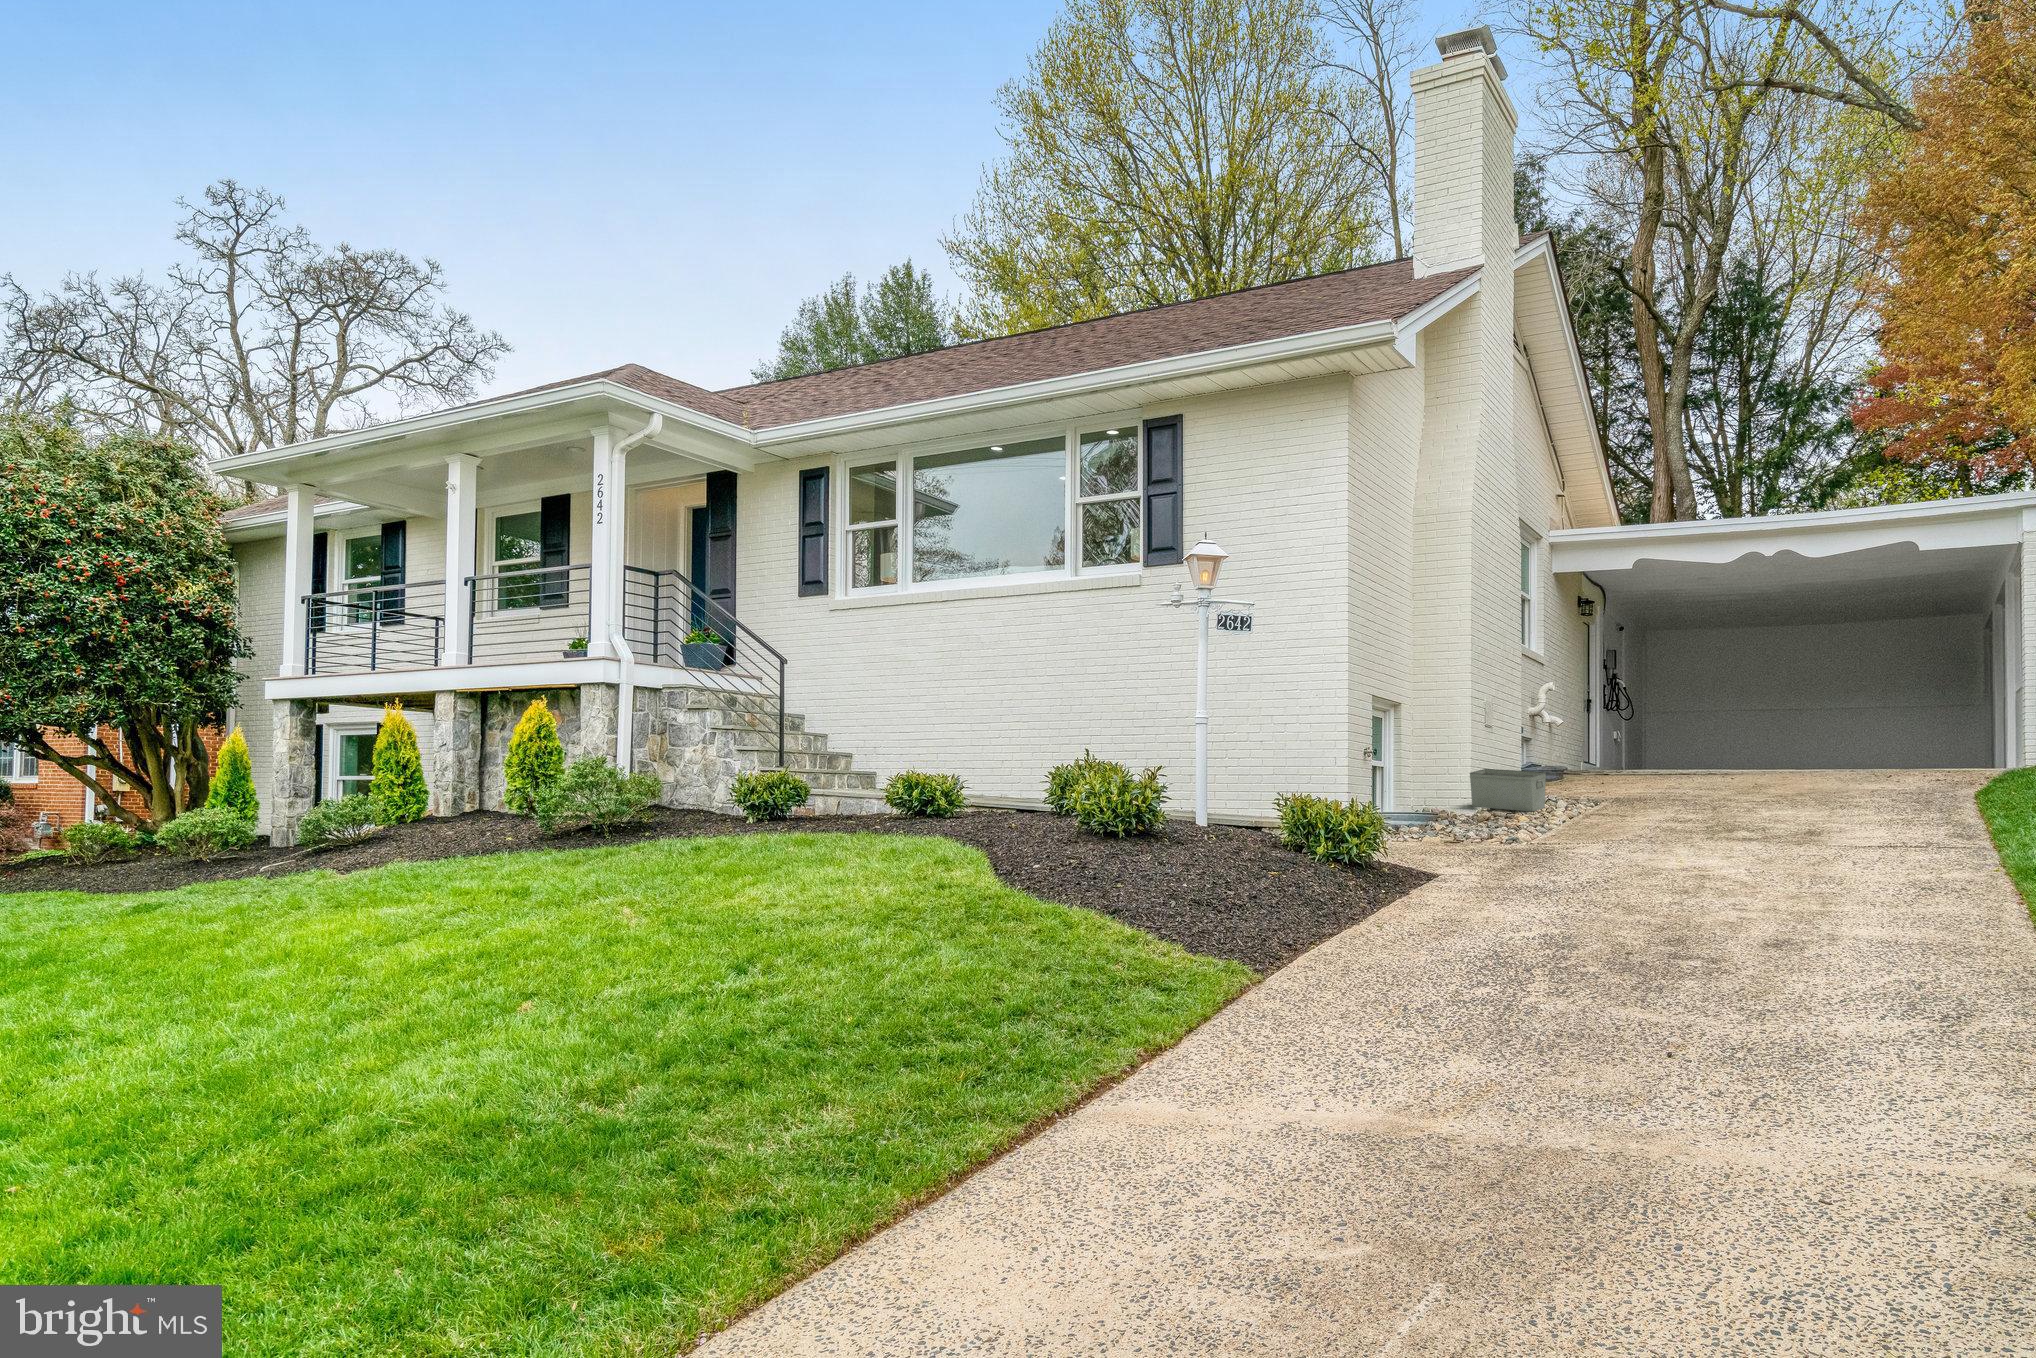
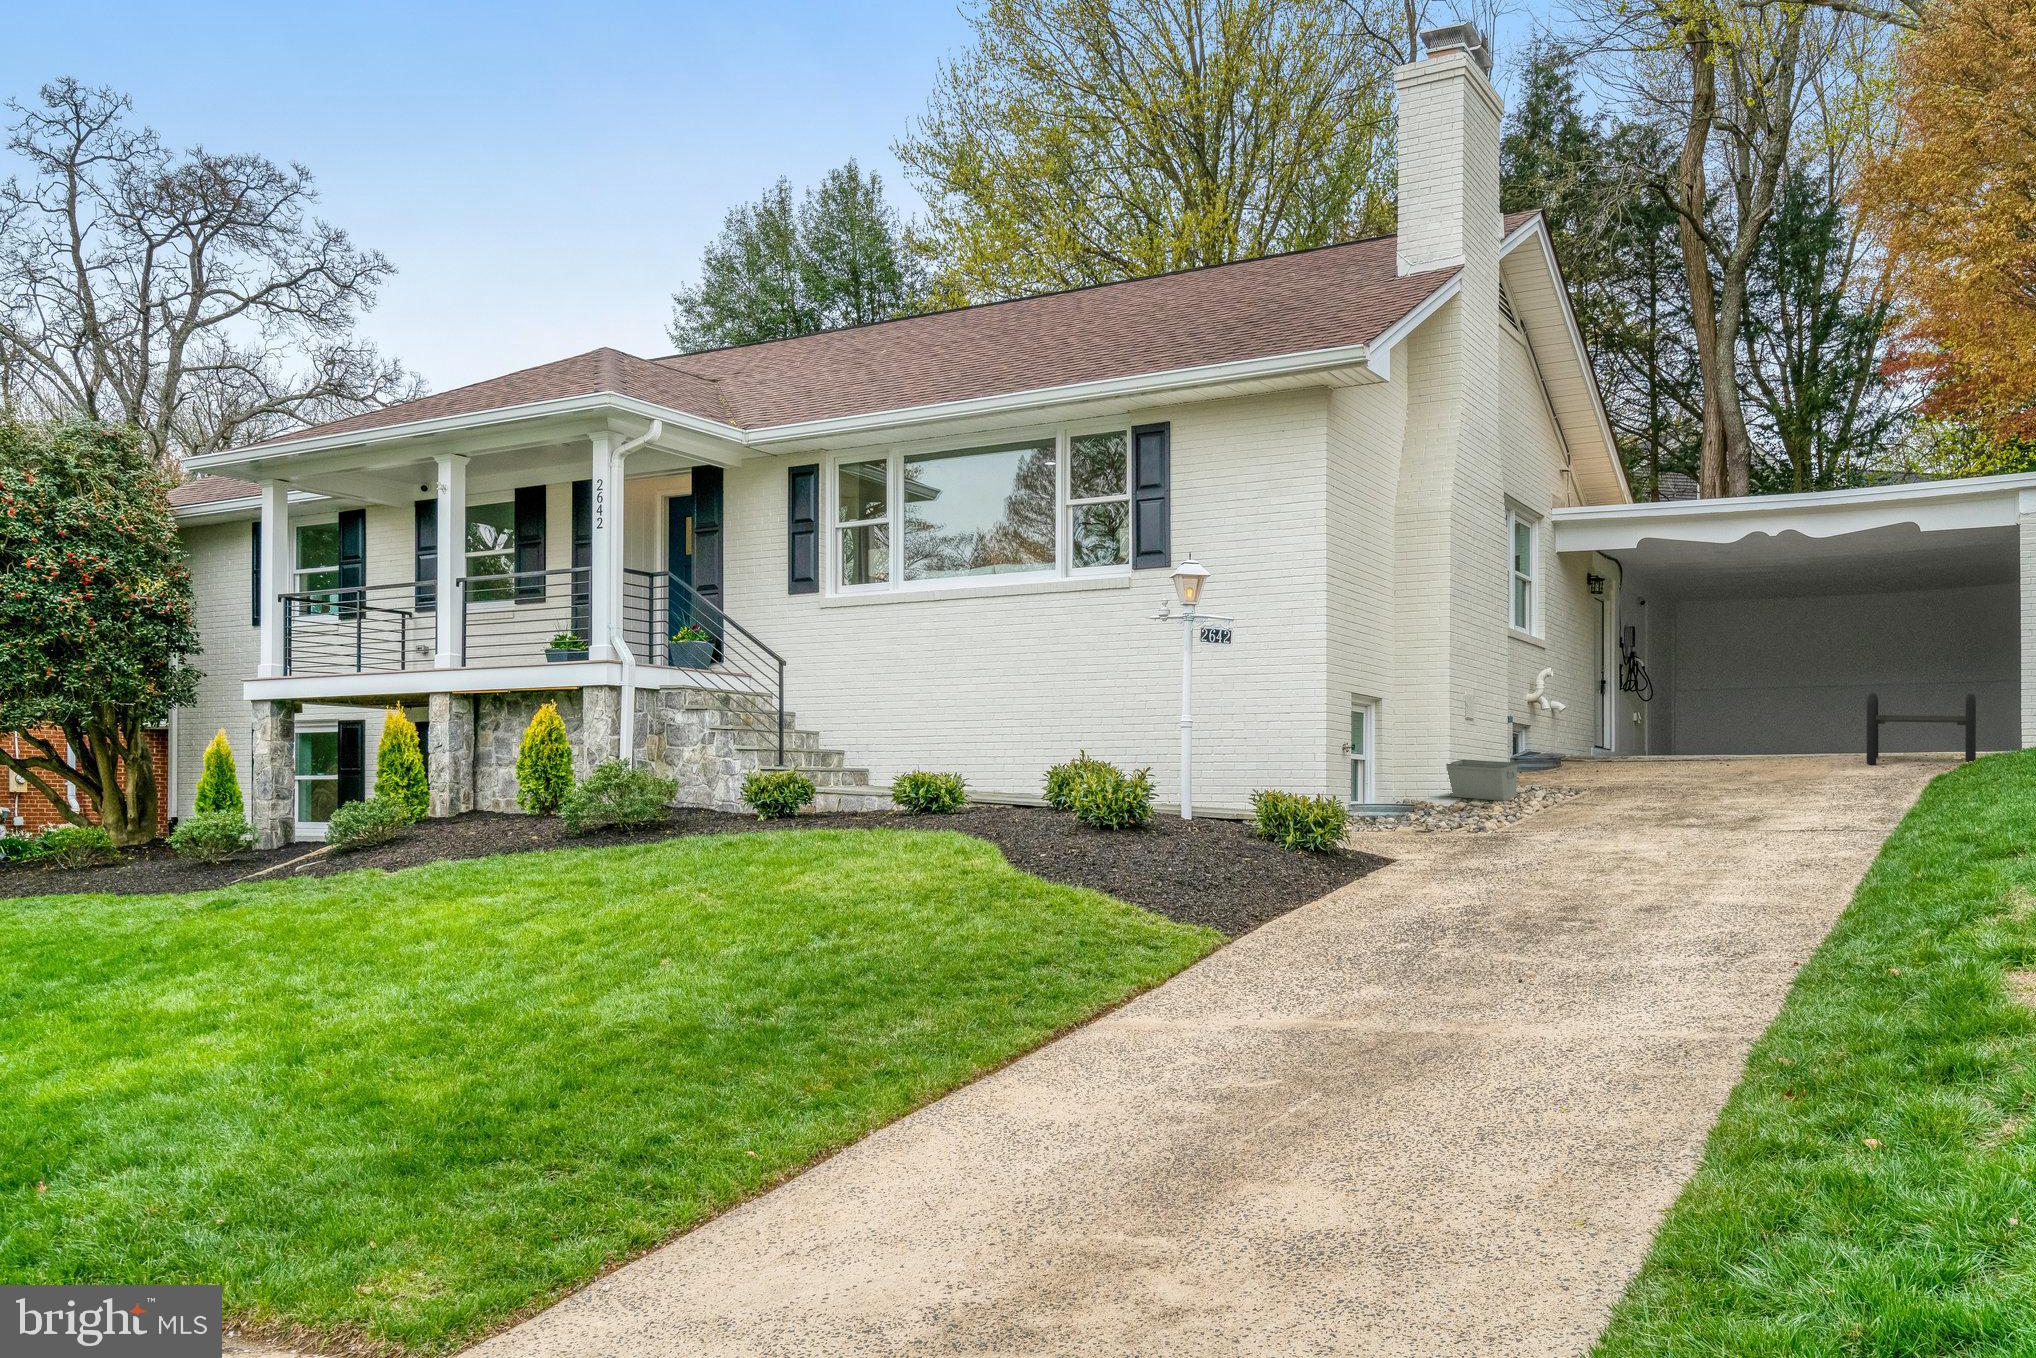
bench: none [1899,706,2027,782] -> present [1867,693,1976,765]

